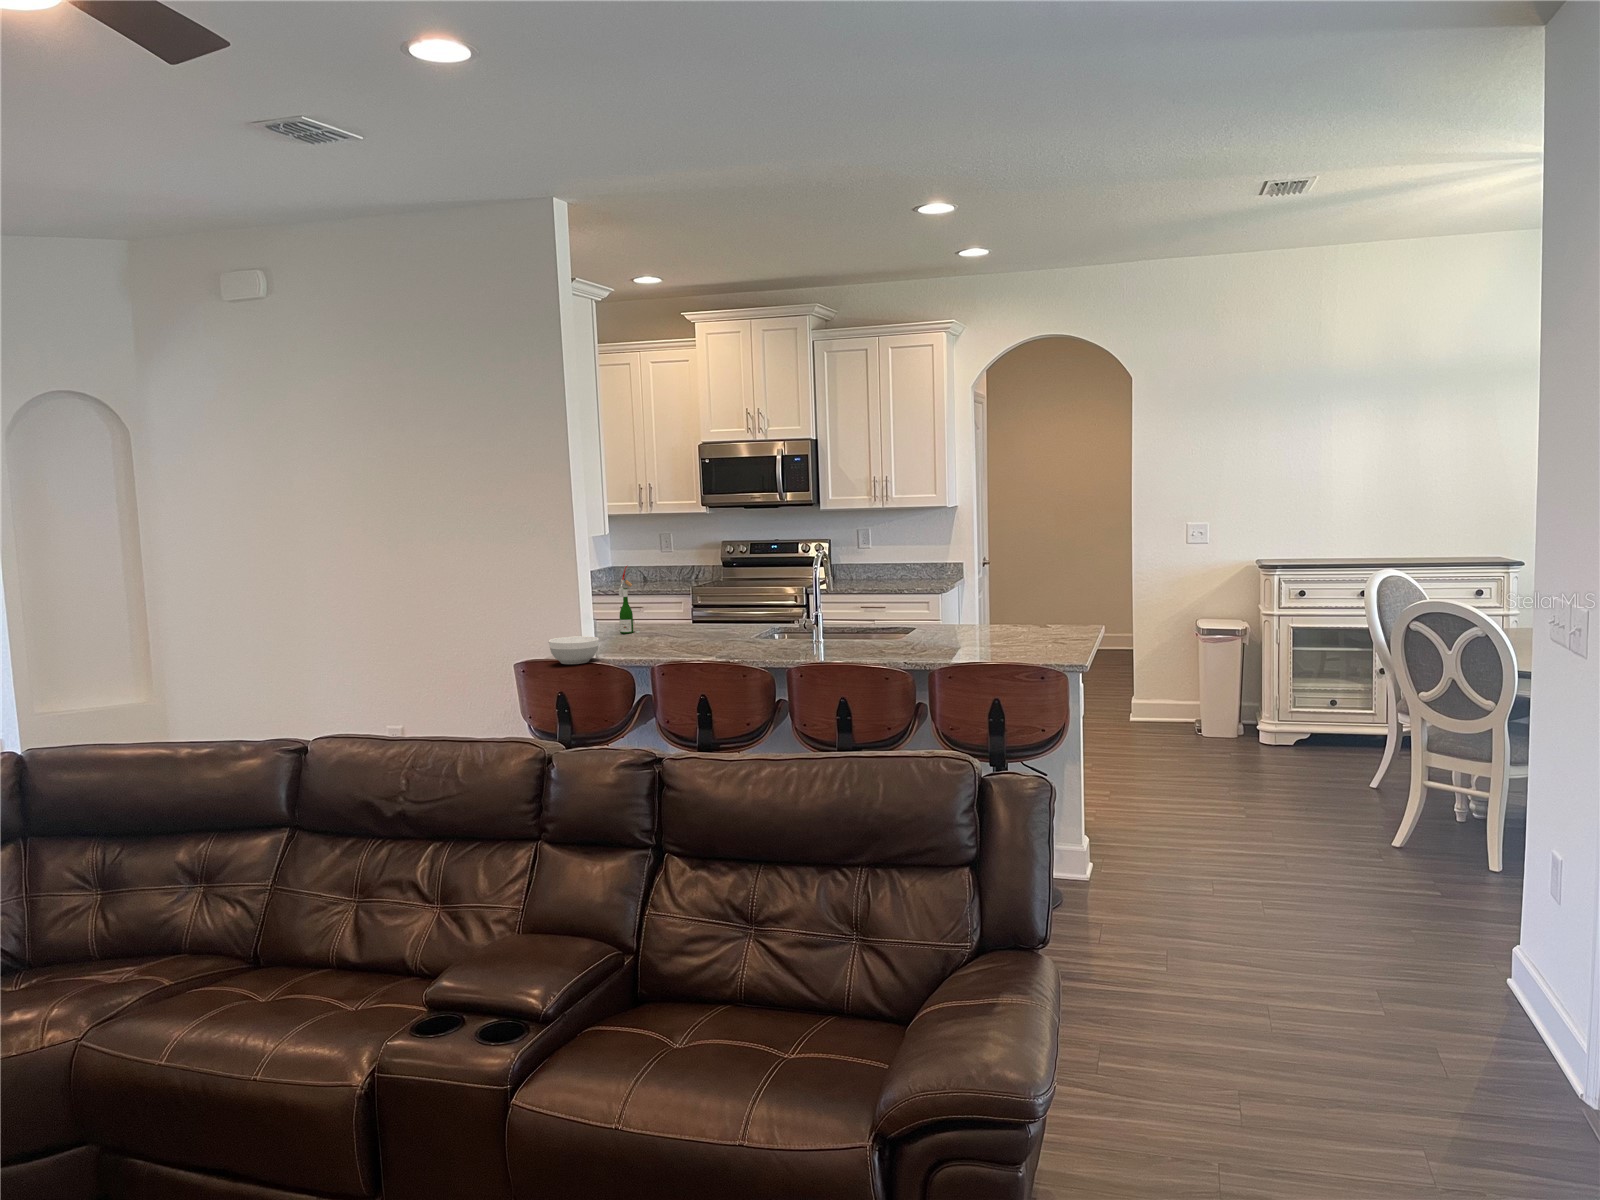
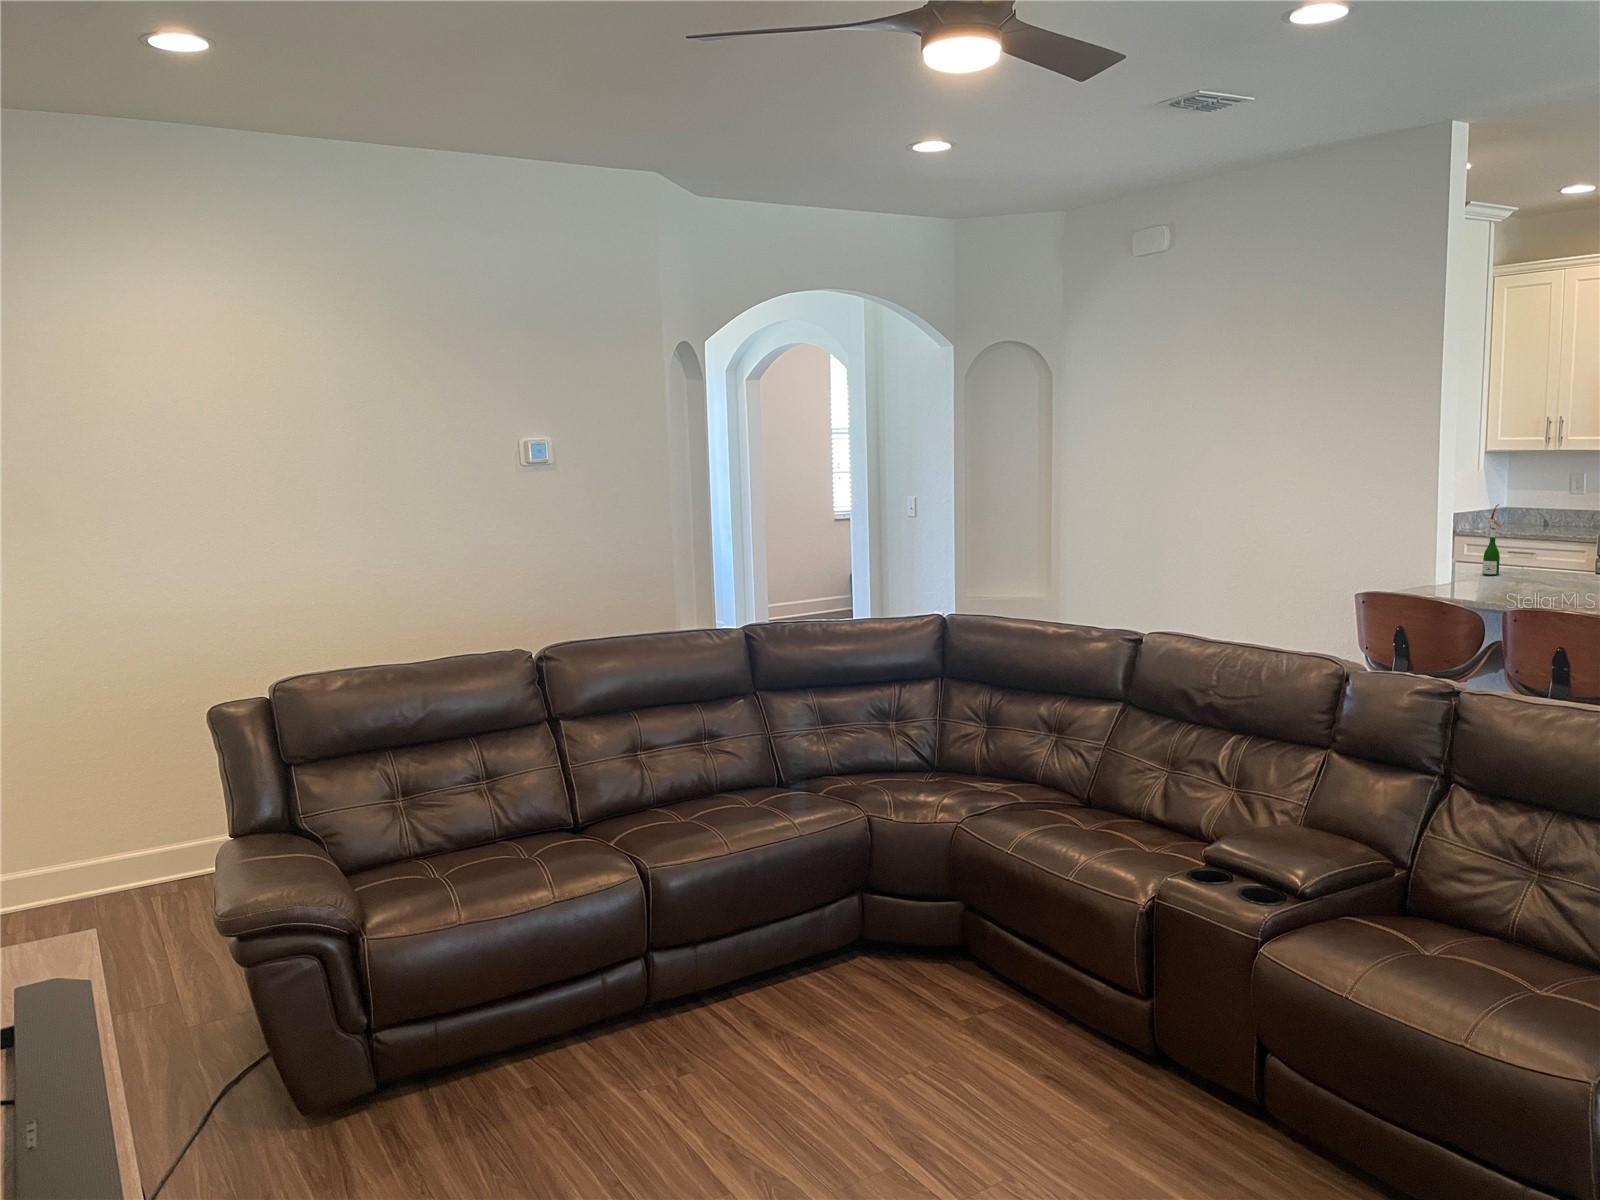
bowl: present [549,636,599,664] -> none [1390,572,1446,599]

